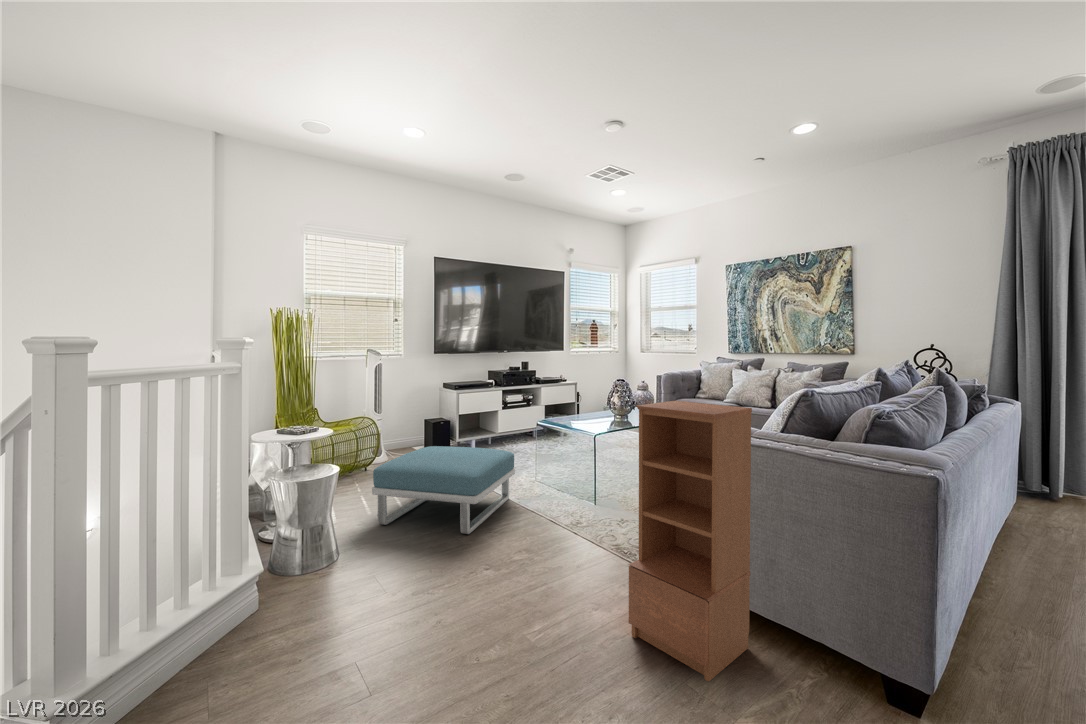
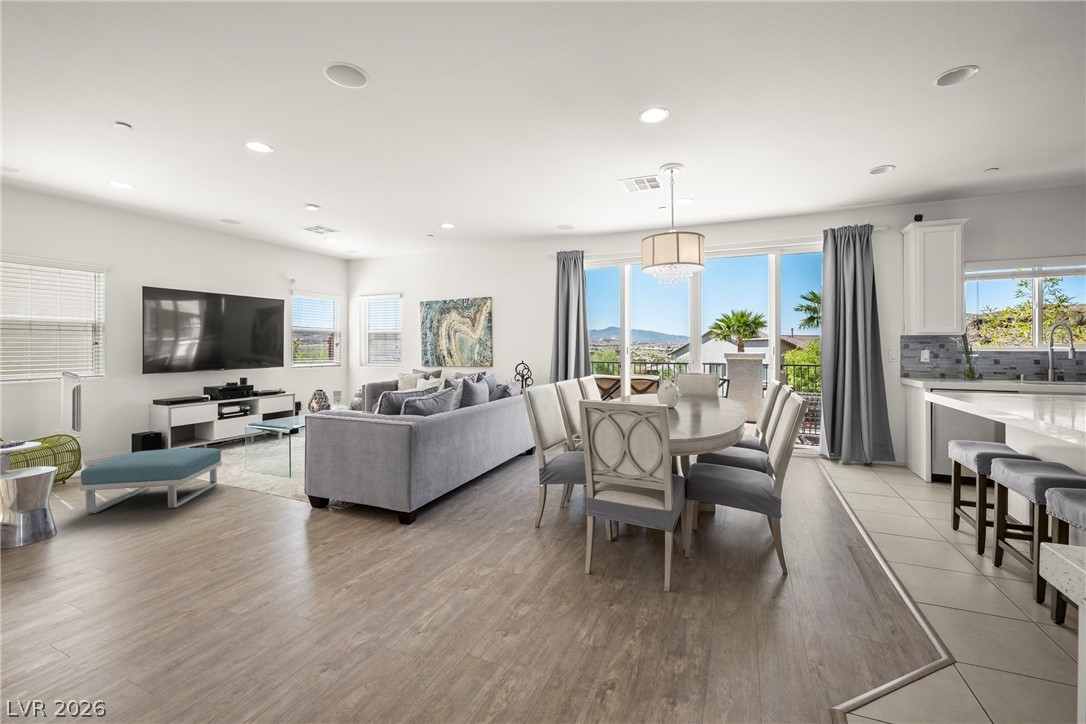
bookcase: present [629,401,752,682] -> none [278,402,347,538]

